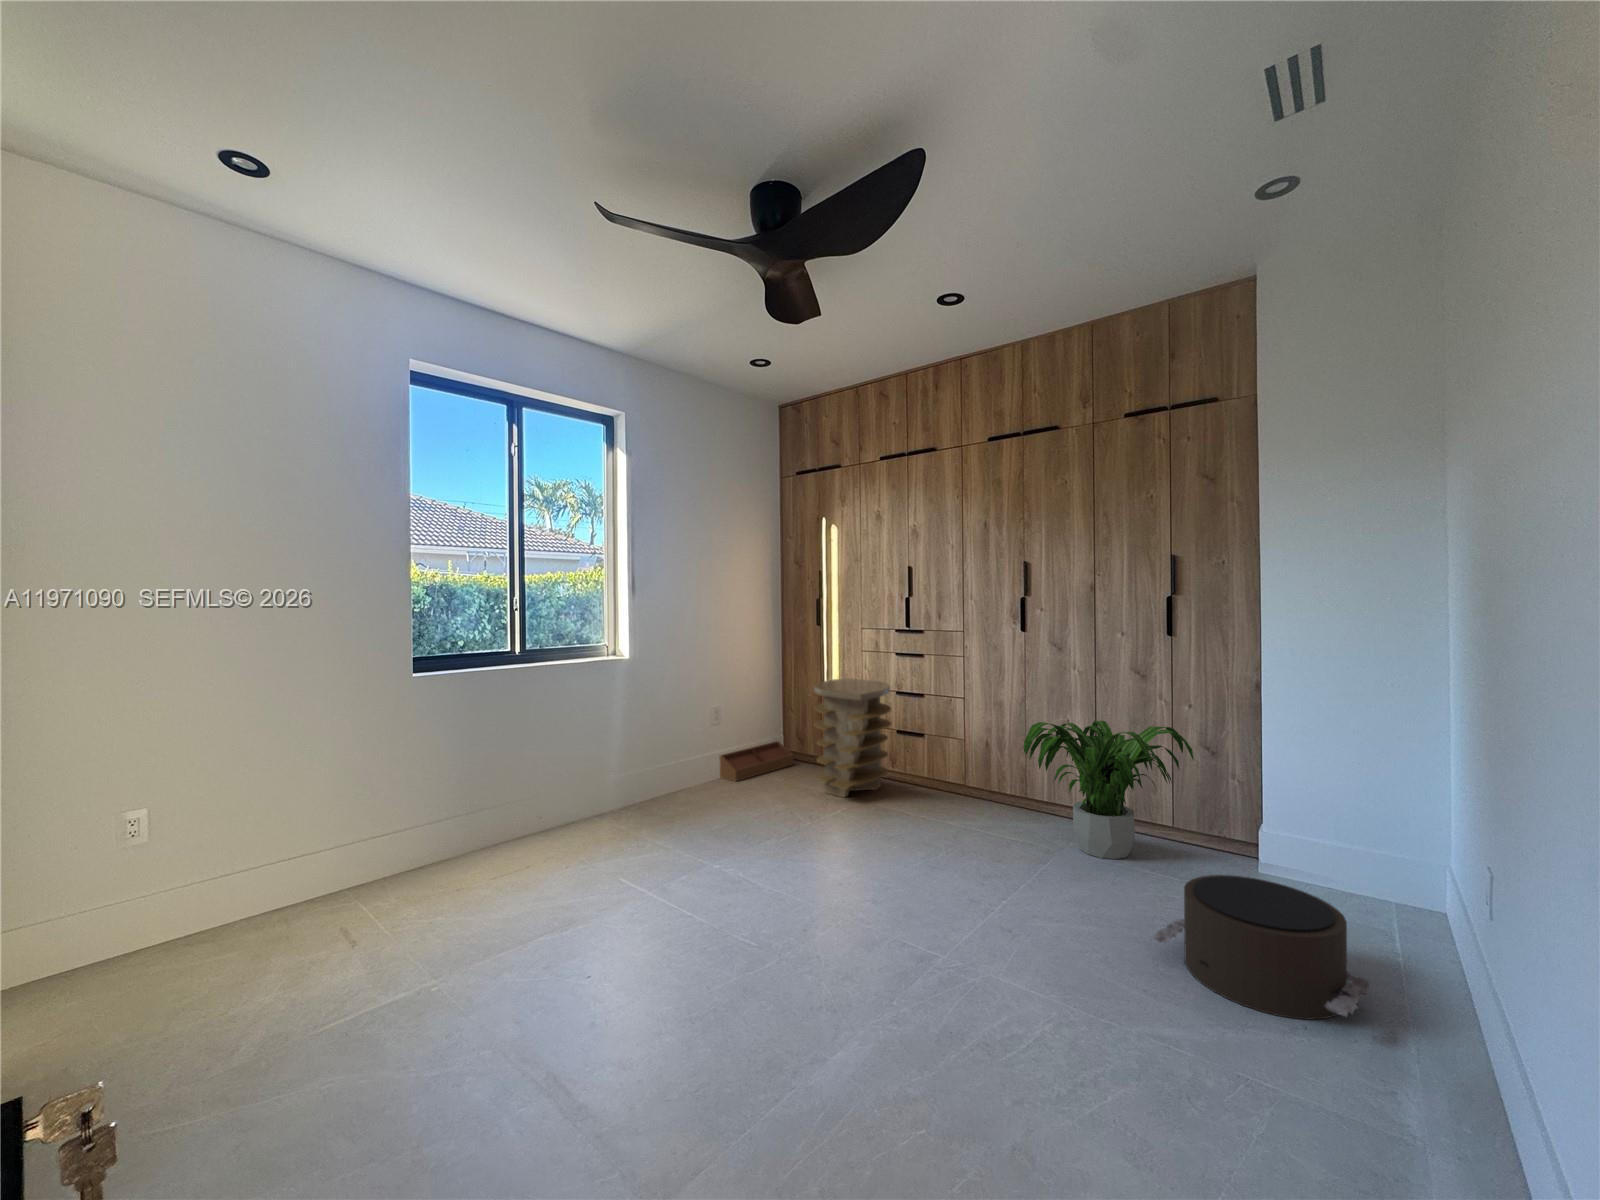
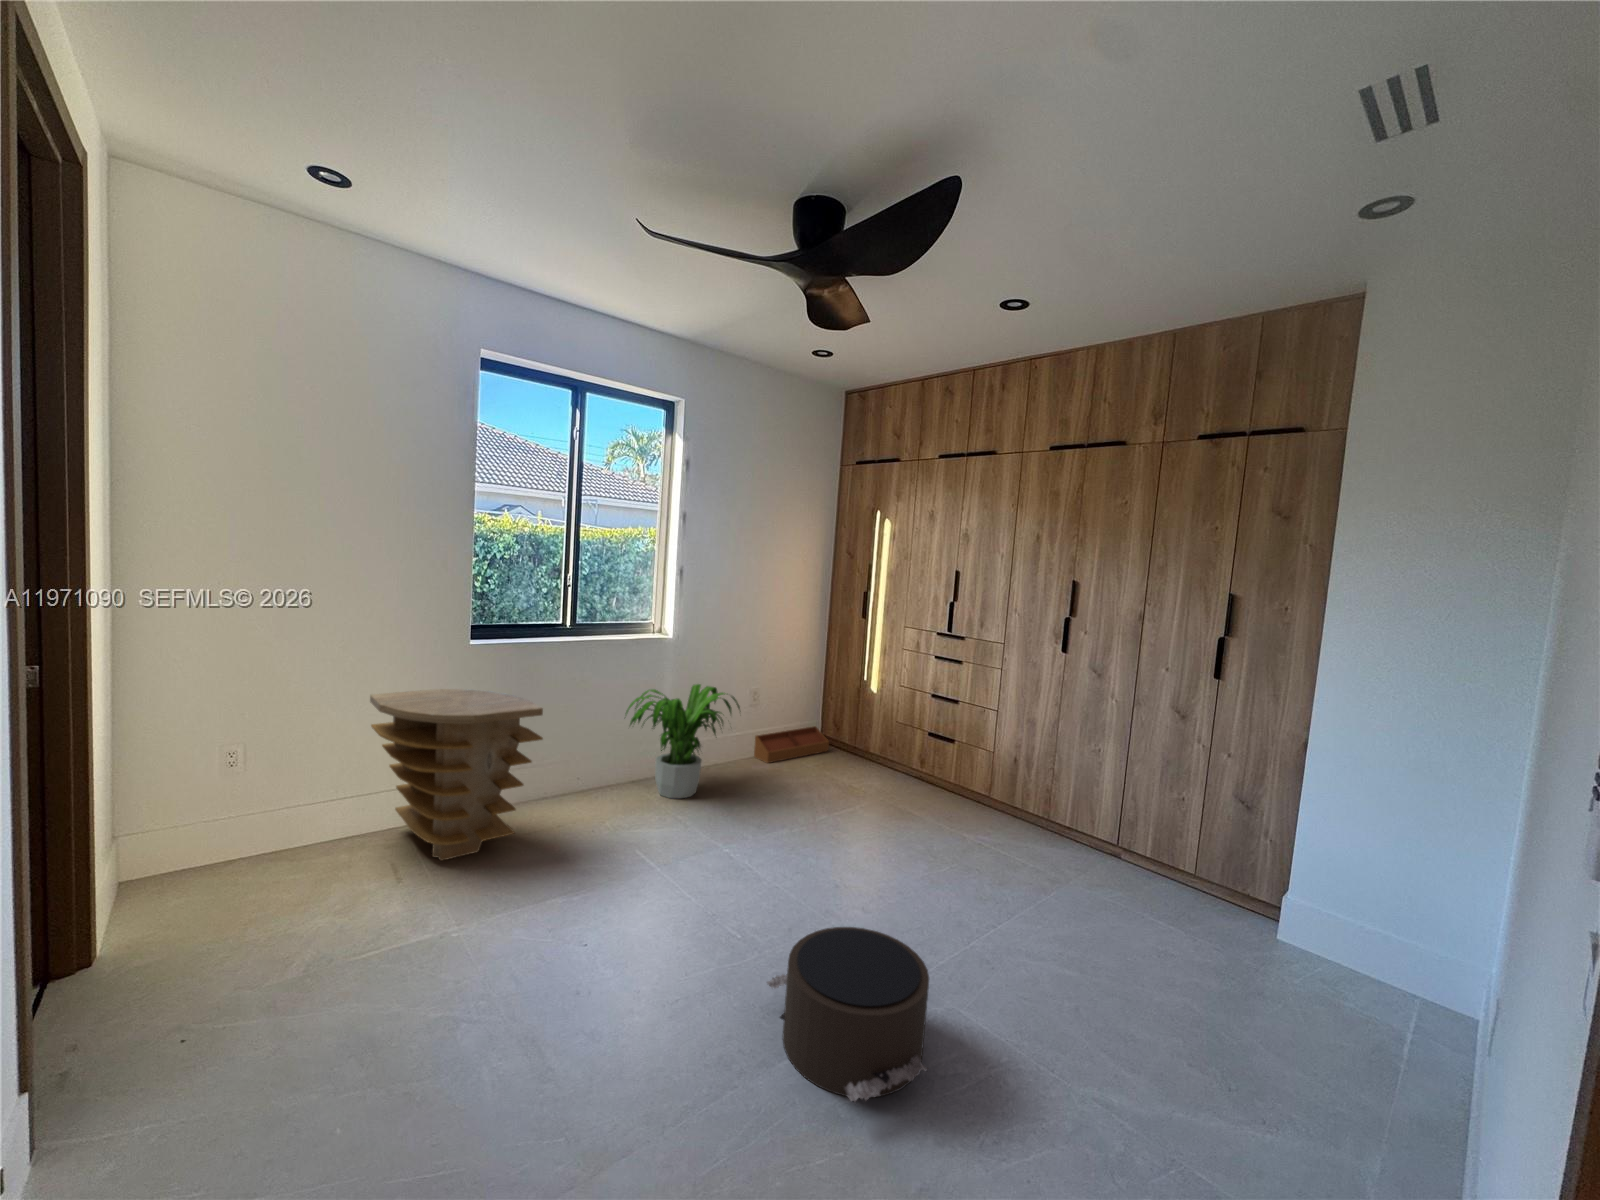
side table: present [814,678,892,797] -> present [370,689,543,861]
potted plant: present [1024,721,1194,859] -> present [626,684,740,798]
pouf: present [1154,875,1371,1020] -> present [767,927,929,1102]

